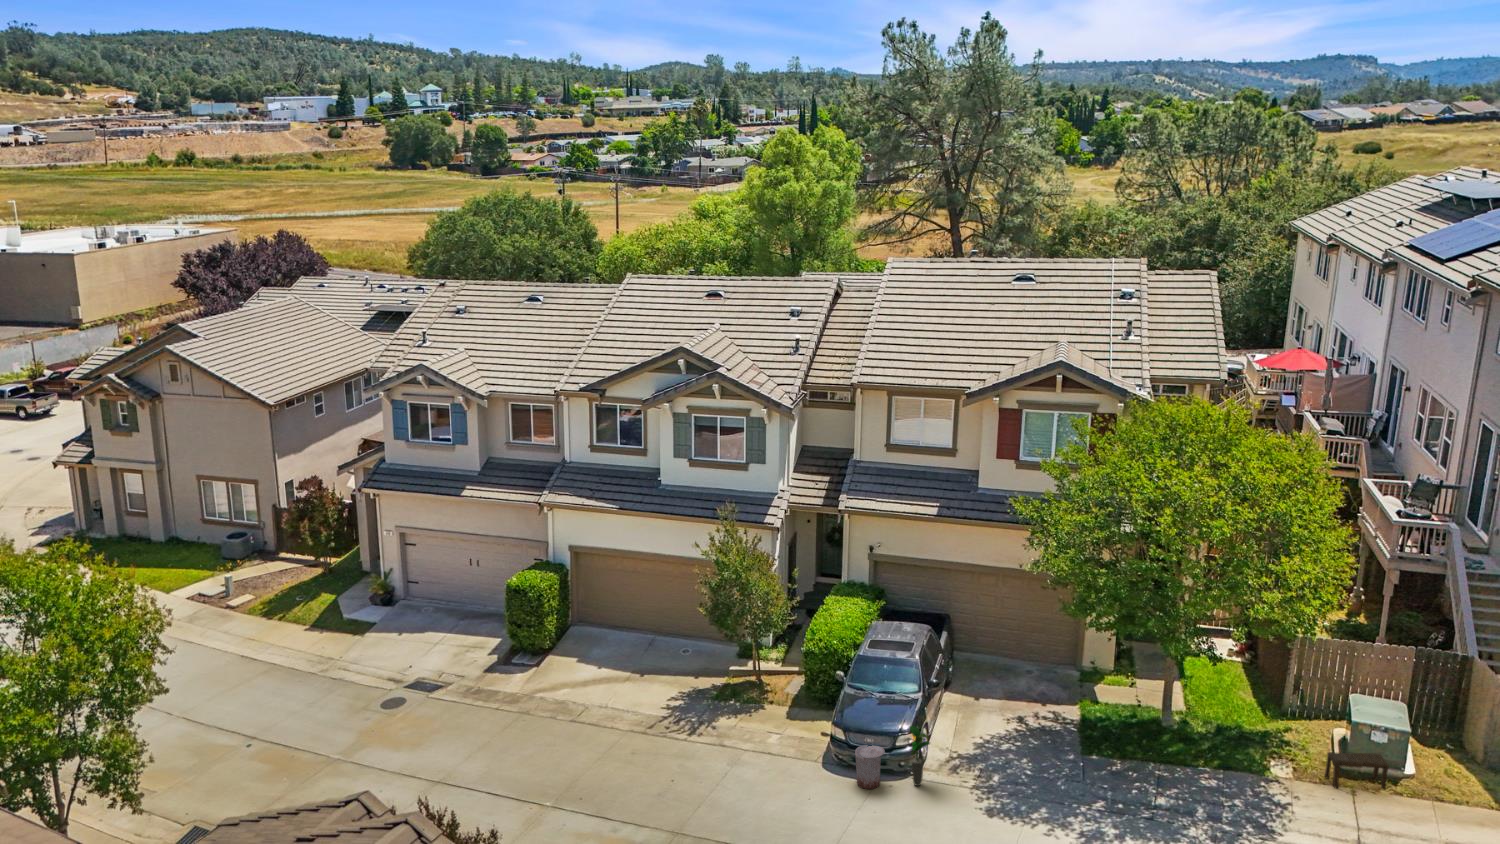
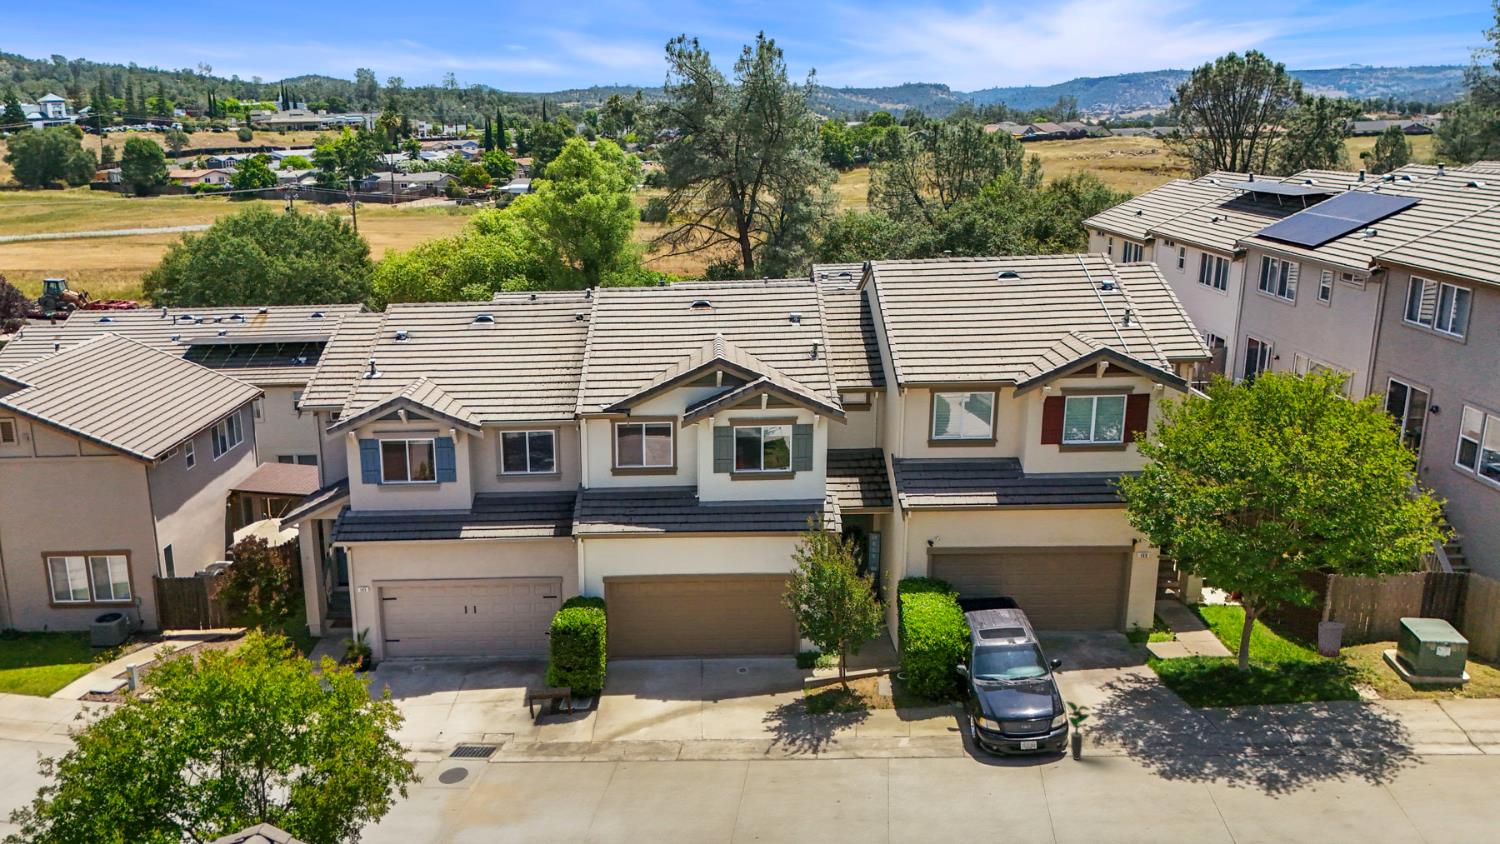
trash can: present [855,745,885,789] -> present [1318,621,1346,657]
bench: present [1325,752,1389,789] -> present [529,687,571,719]

